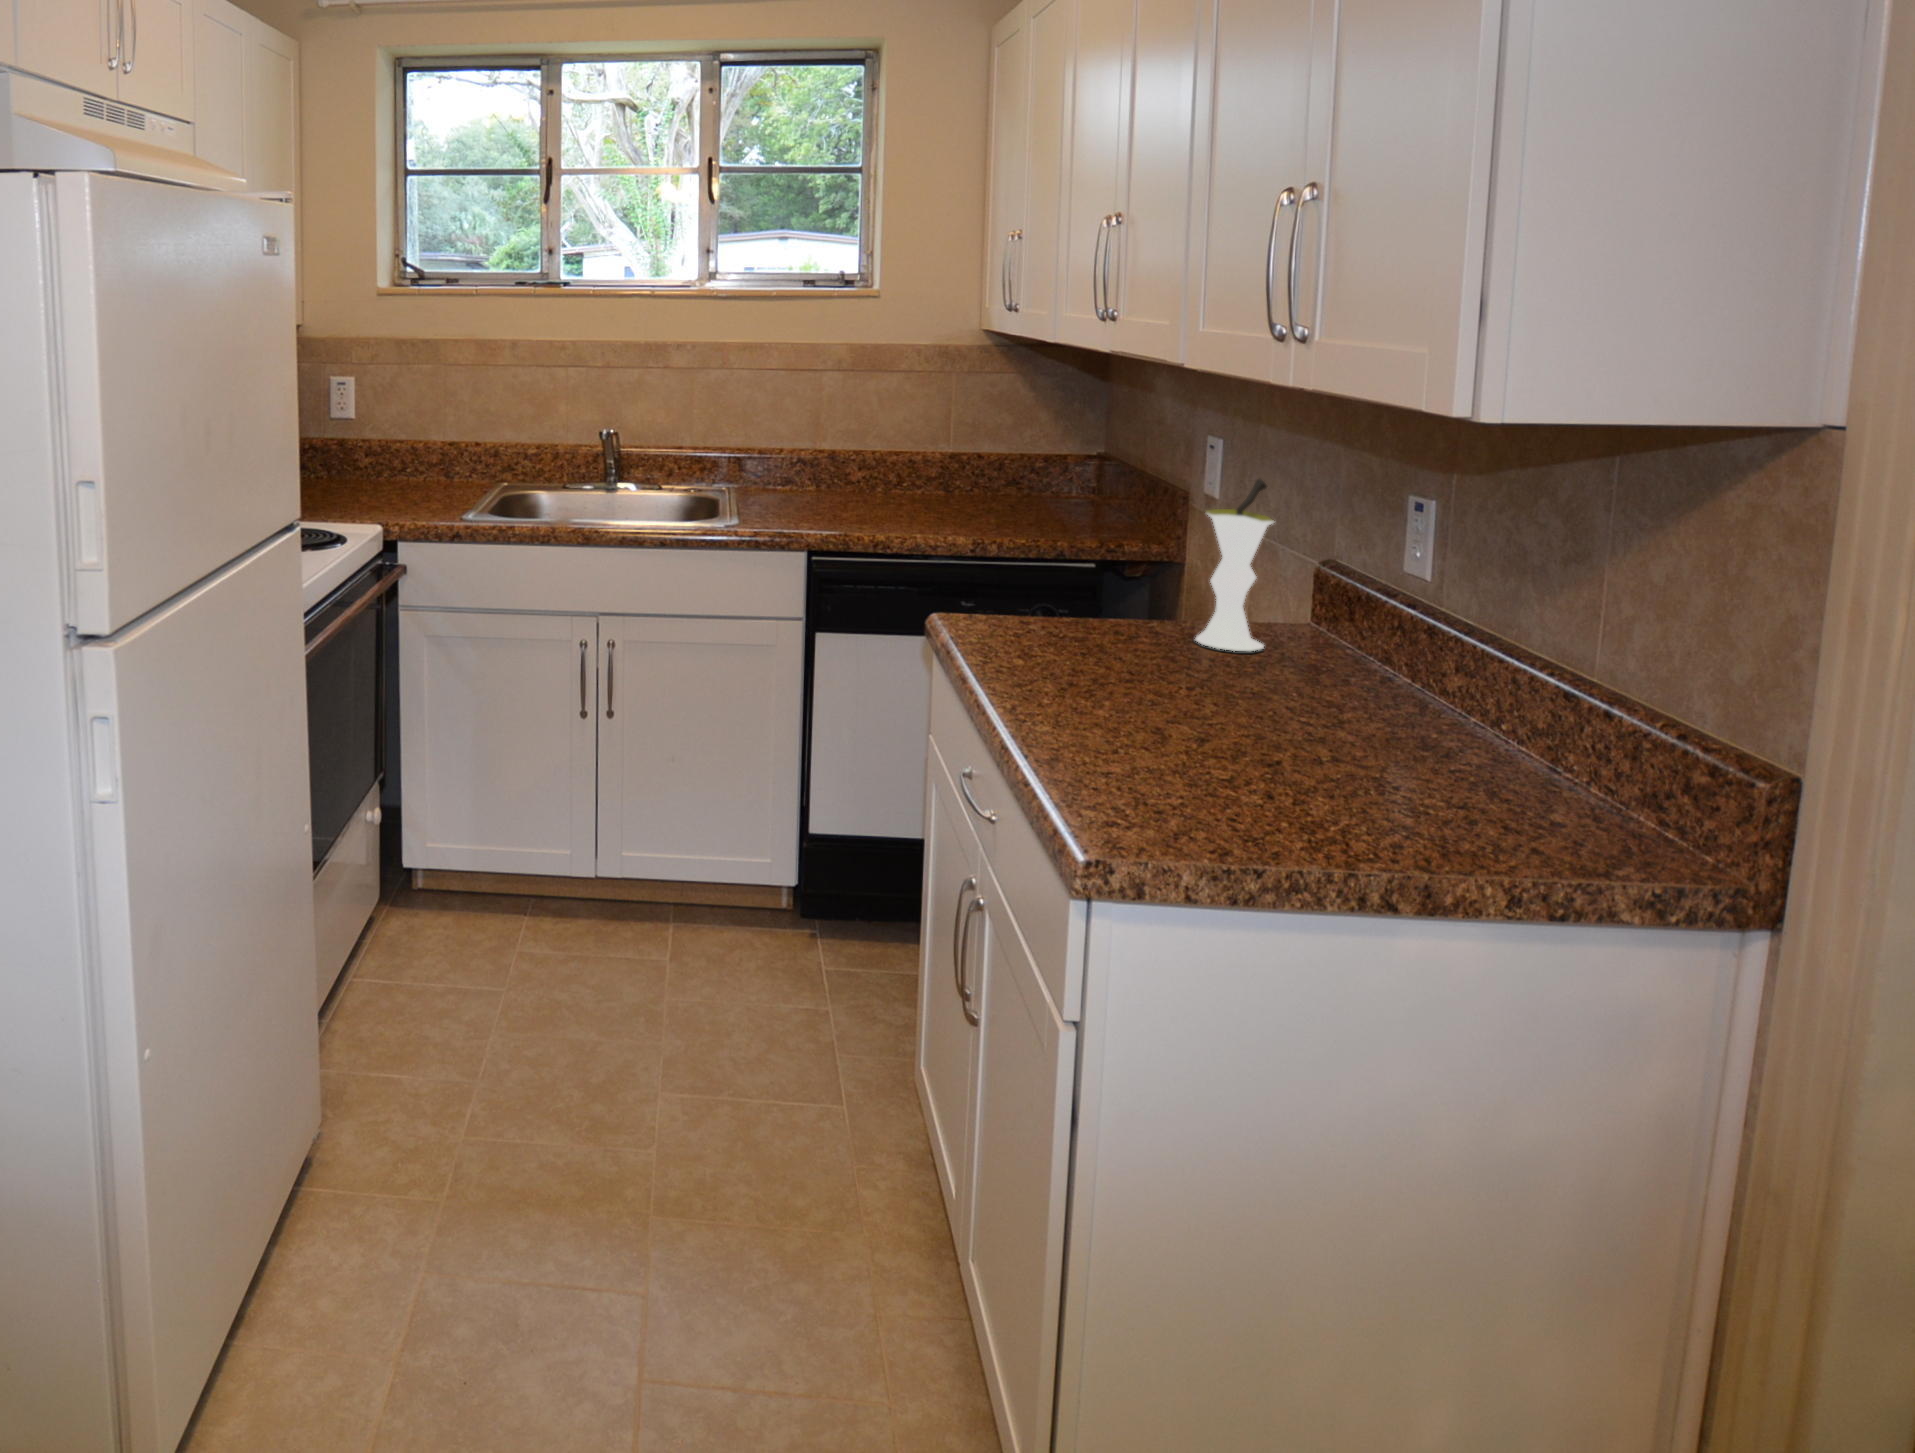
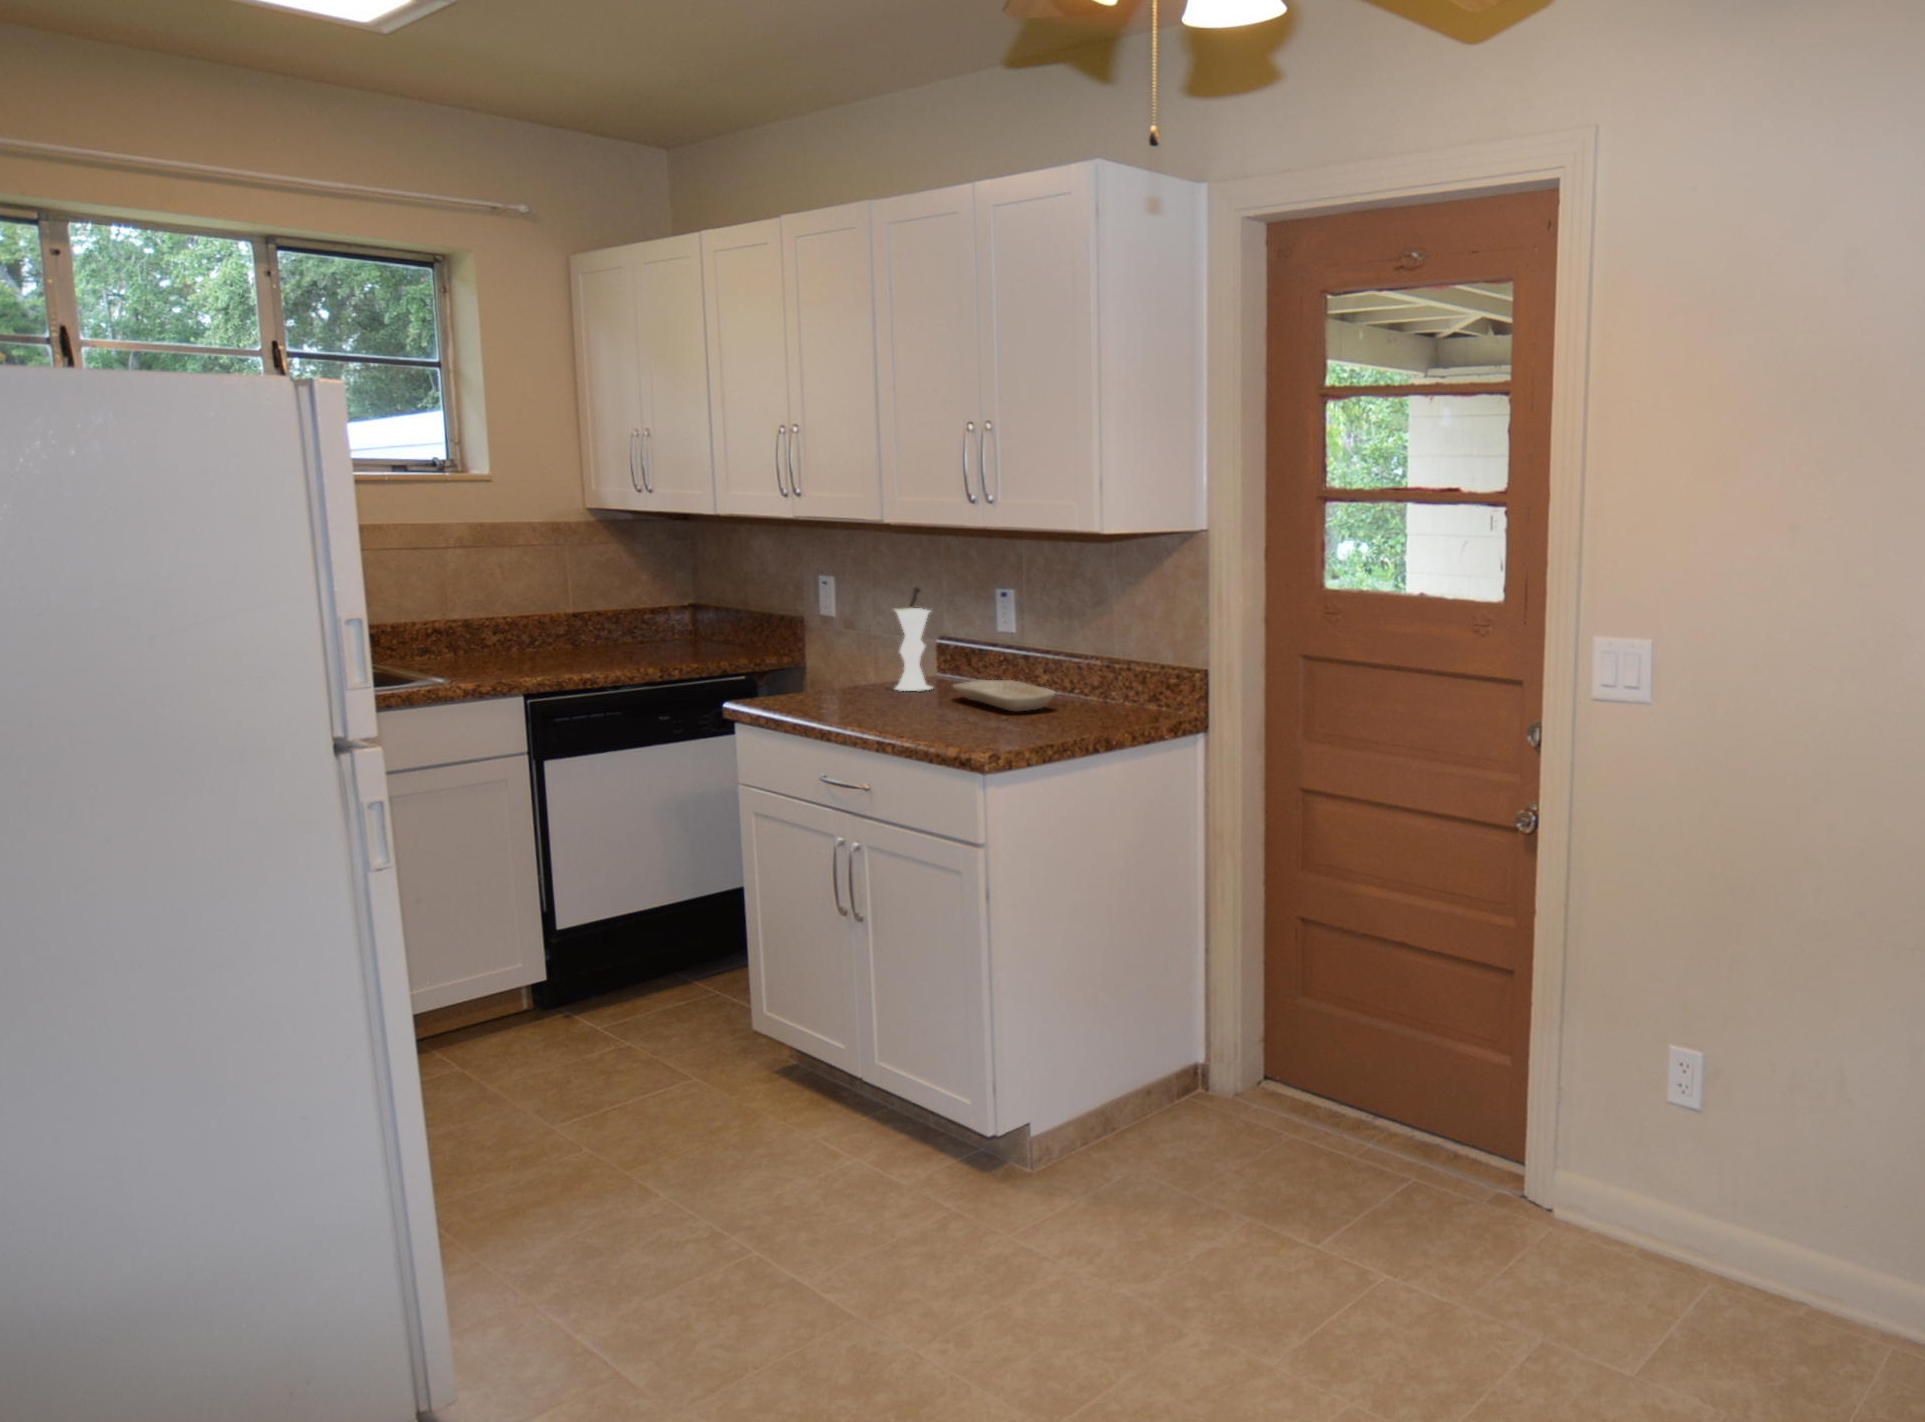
tray: none [1252,657,1417,752] -> present [953,680,1056,711]

